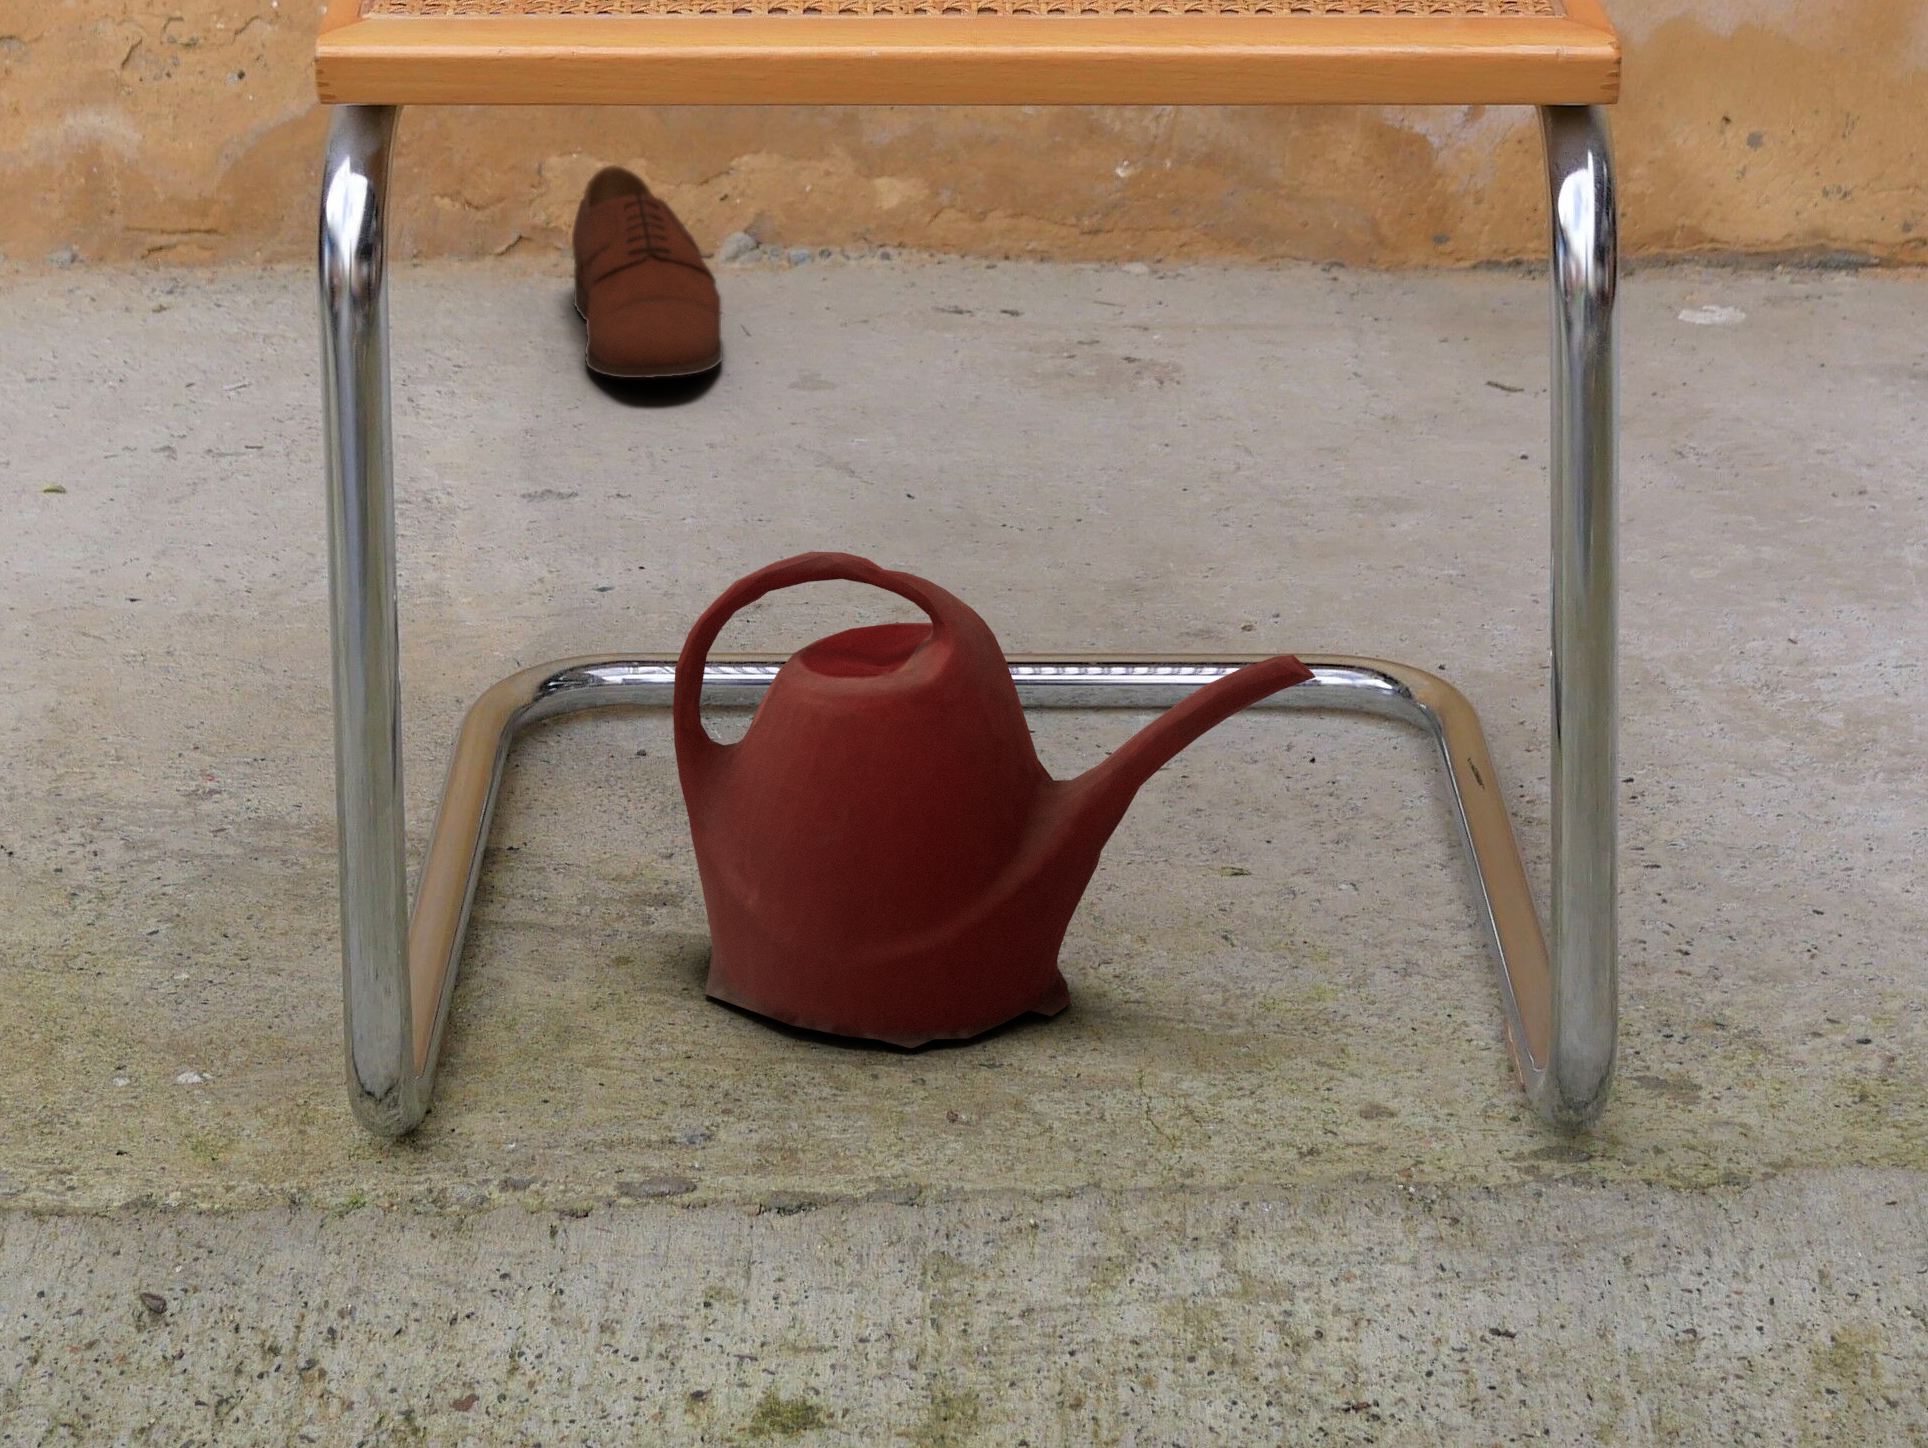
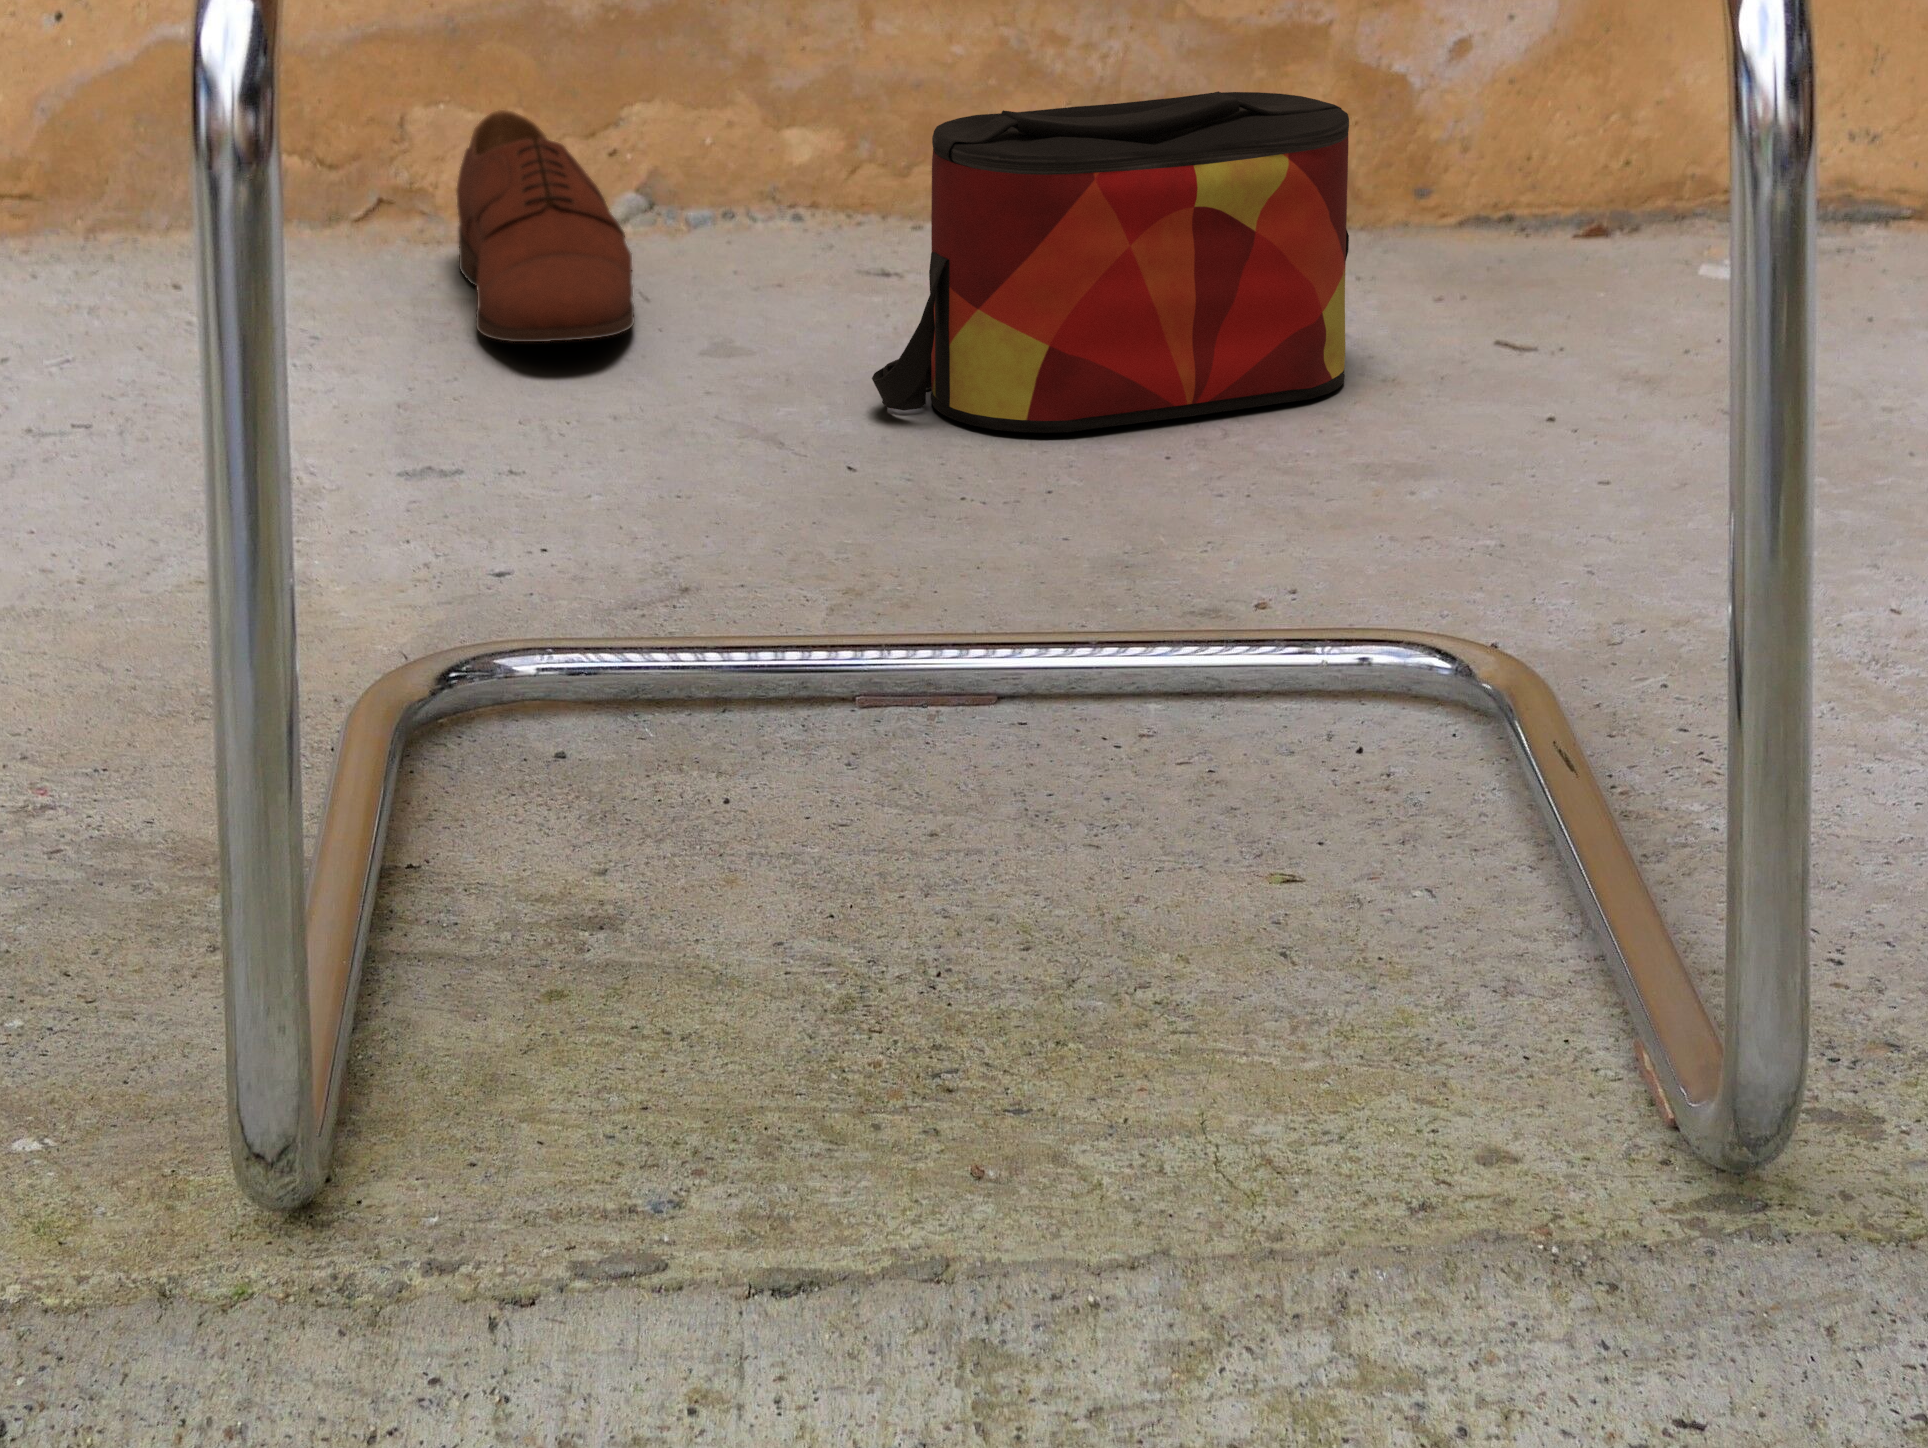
bag: none [922,165,1343,467] -> present [872,91,1349,433]
watering can: present [673,552,1315,1048] -> none [622,488,1415,1090]

